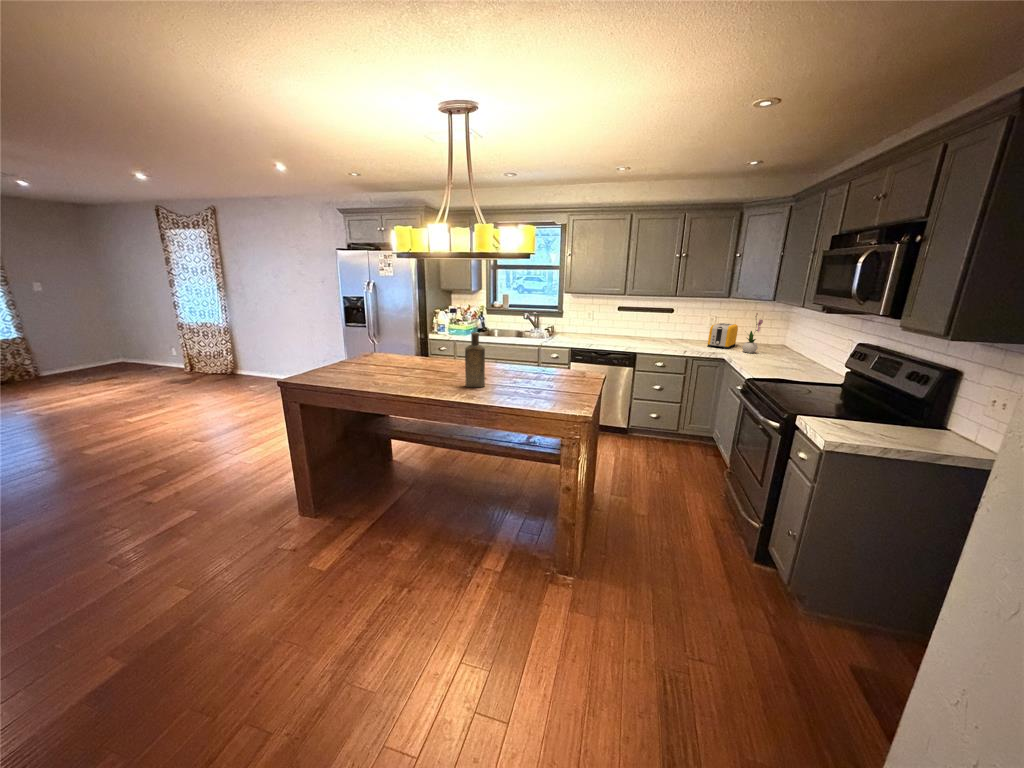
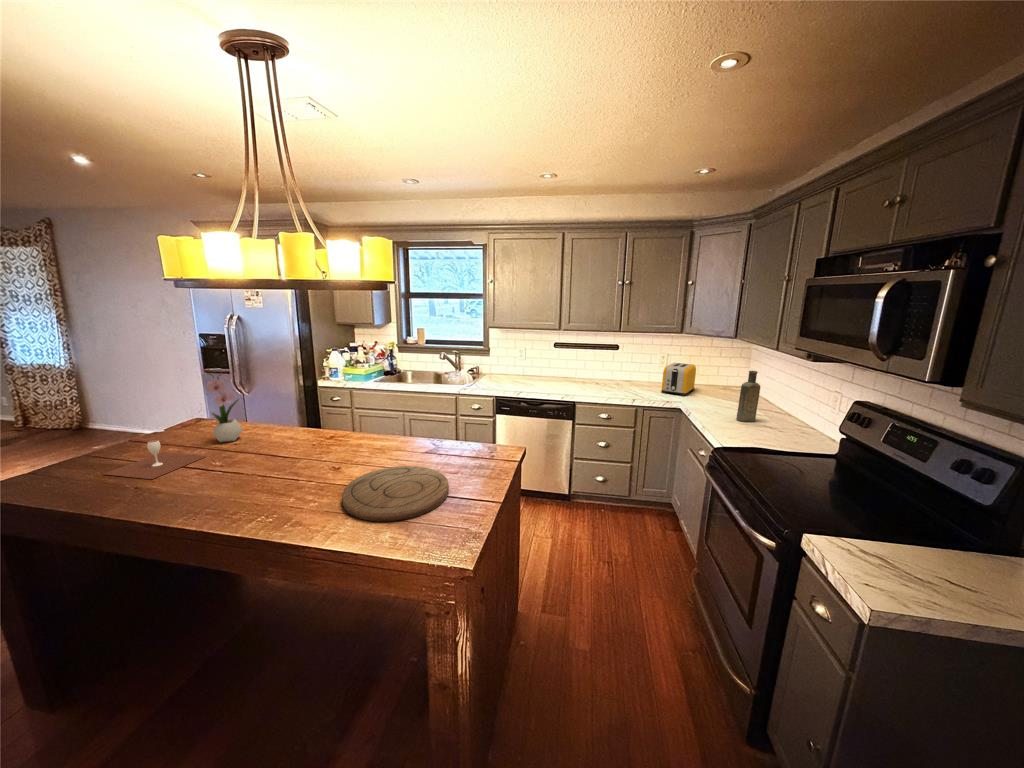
flower arrangement: present [742,313,763,353] -> present [203,368,243,442]
bottle: present [465,332,485,387] -> present [736,371,760,422]
wine glass: none [355,355,405,376] -> present [105,440,205,479]
cutting board: none [508,374,571,395] -> present [342,466,449,521]

